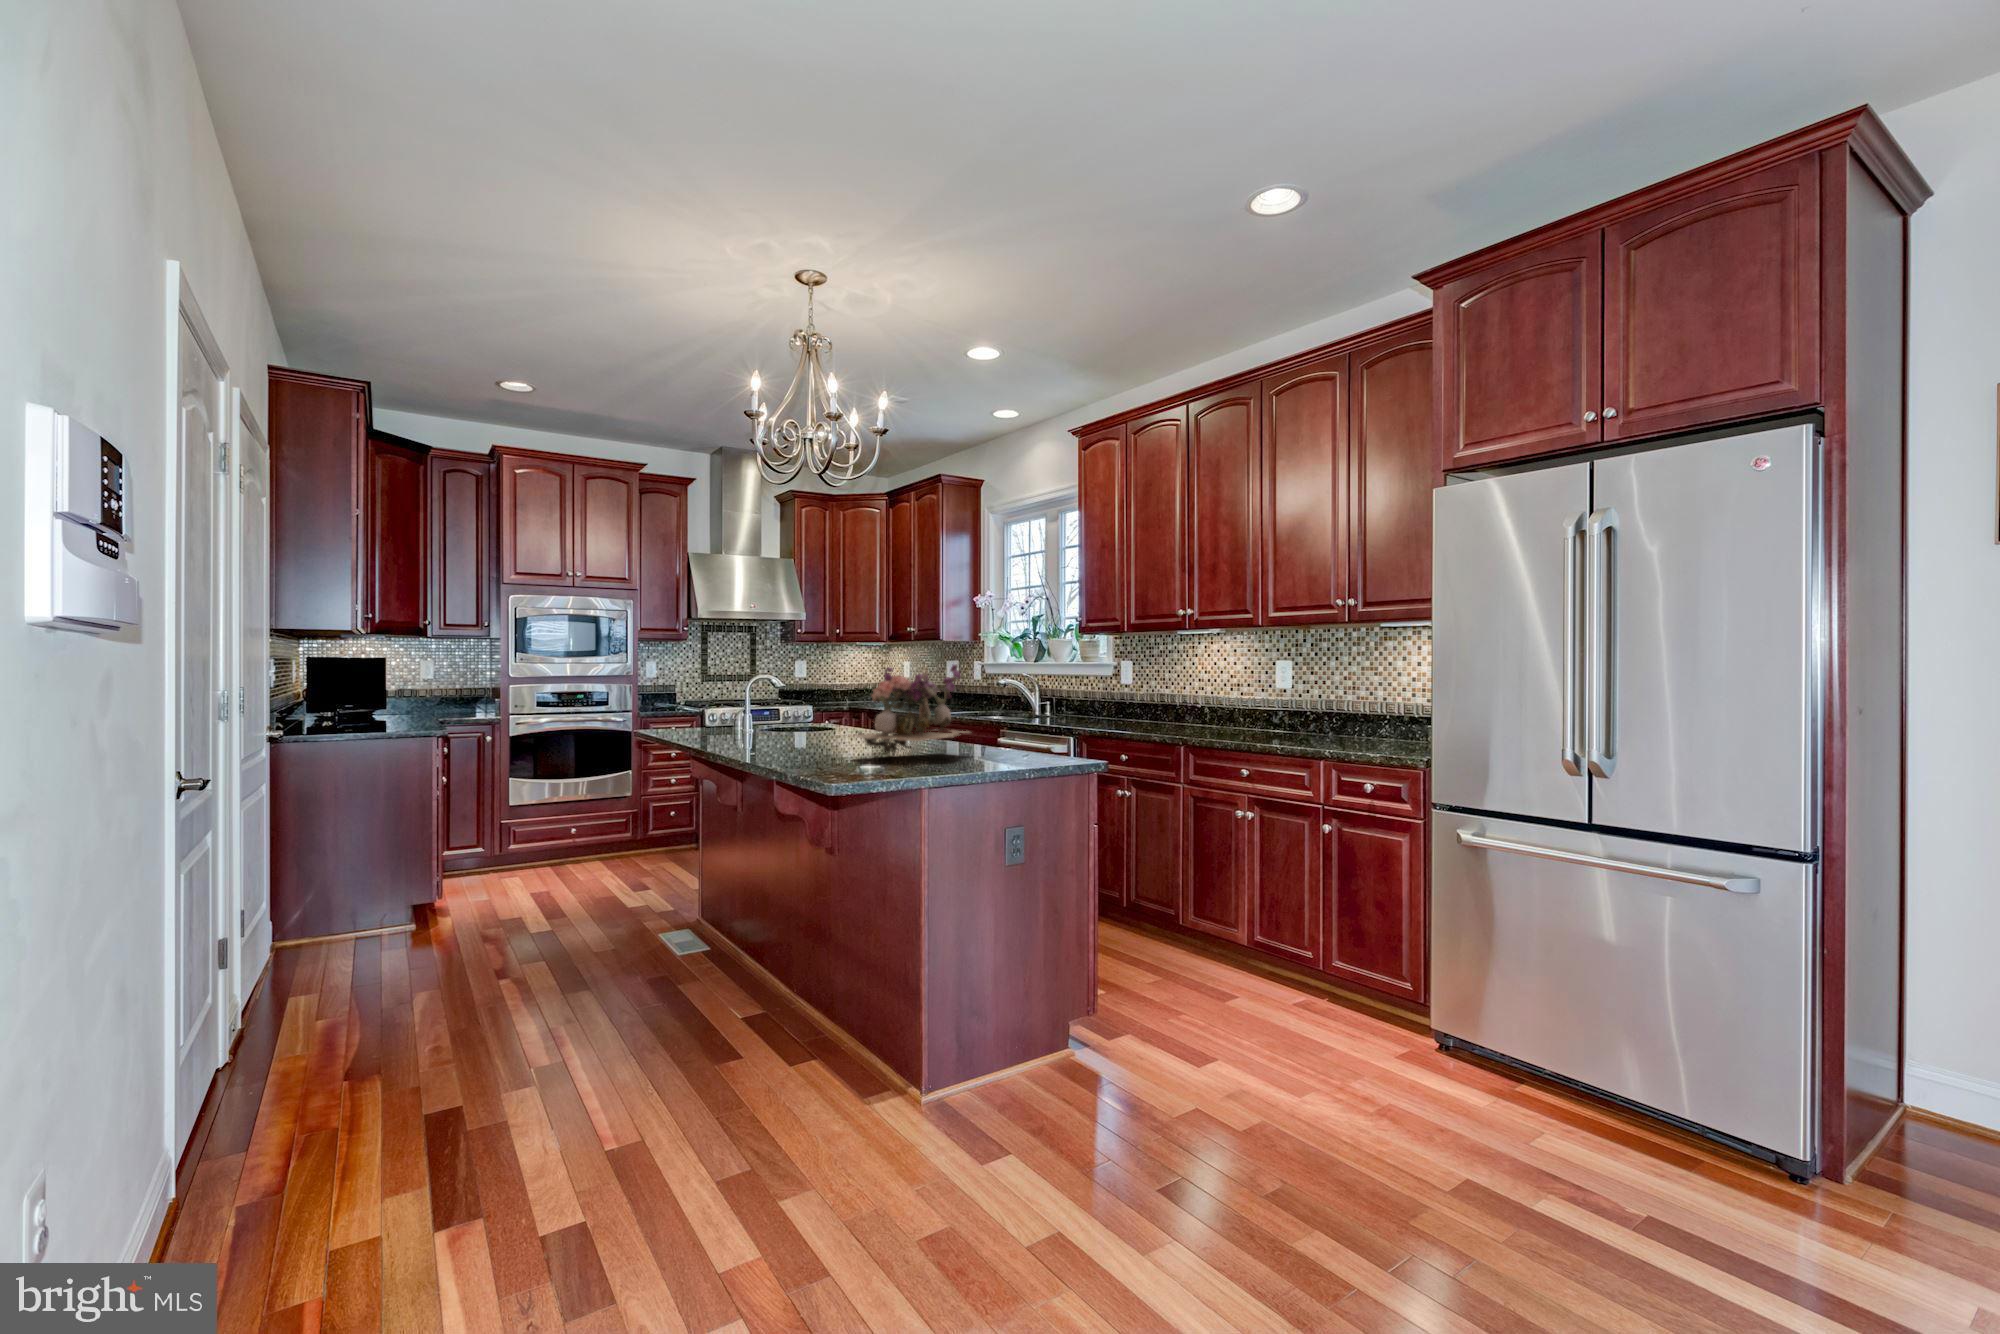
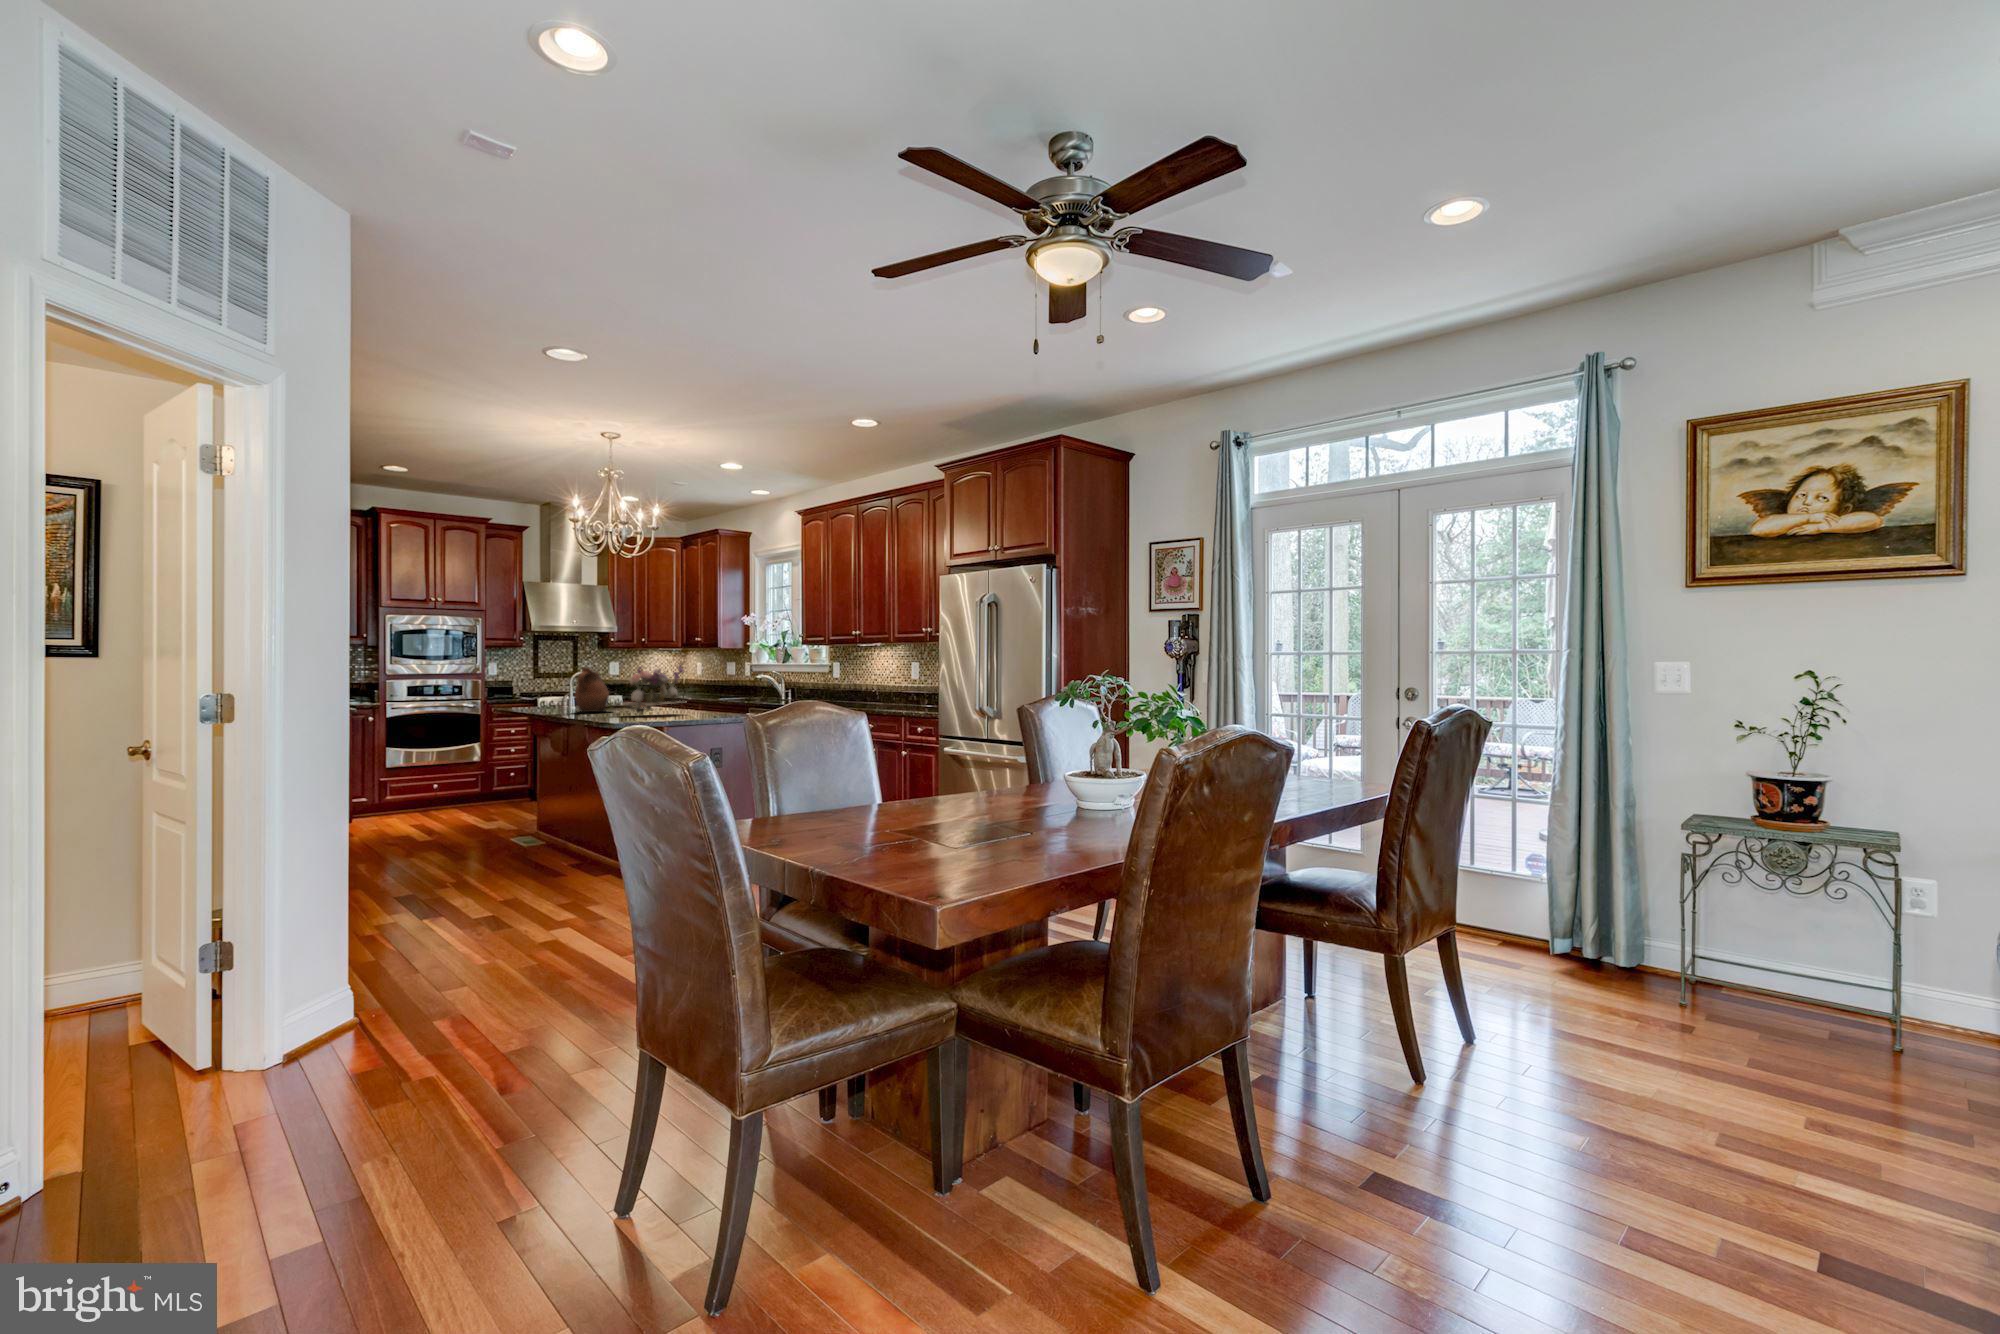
ceramic pitcher: none [764,669,837,747] -> present [574,667,609,712]

